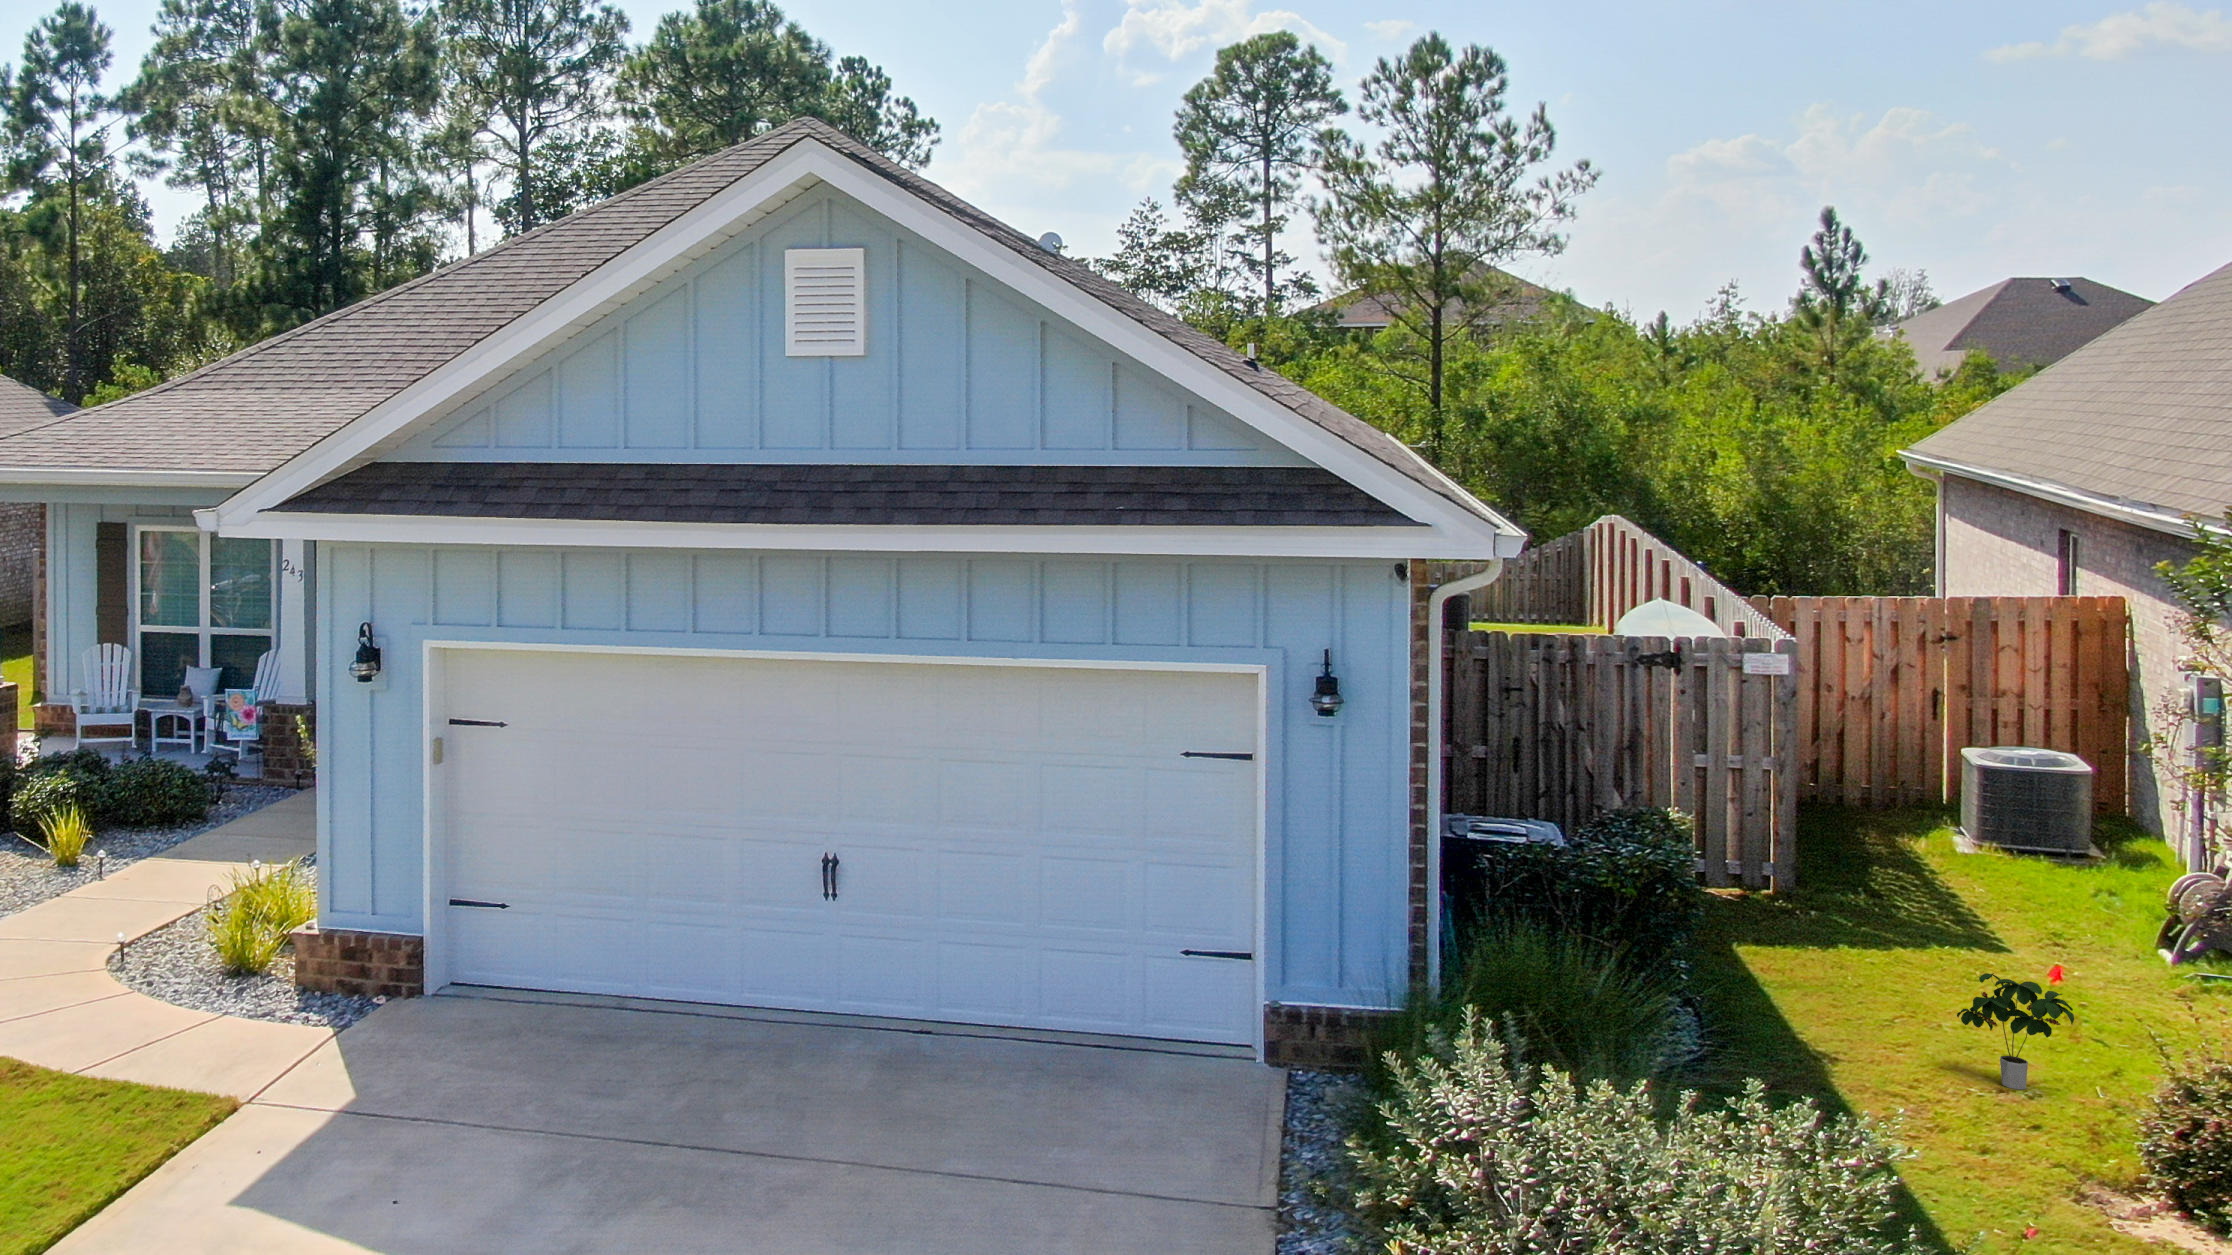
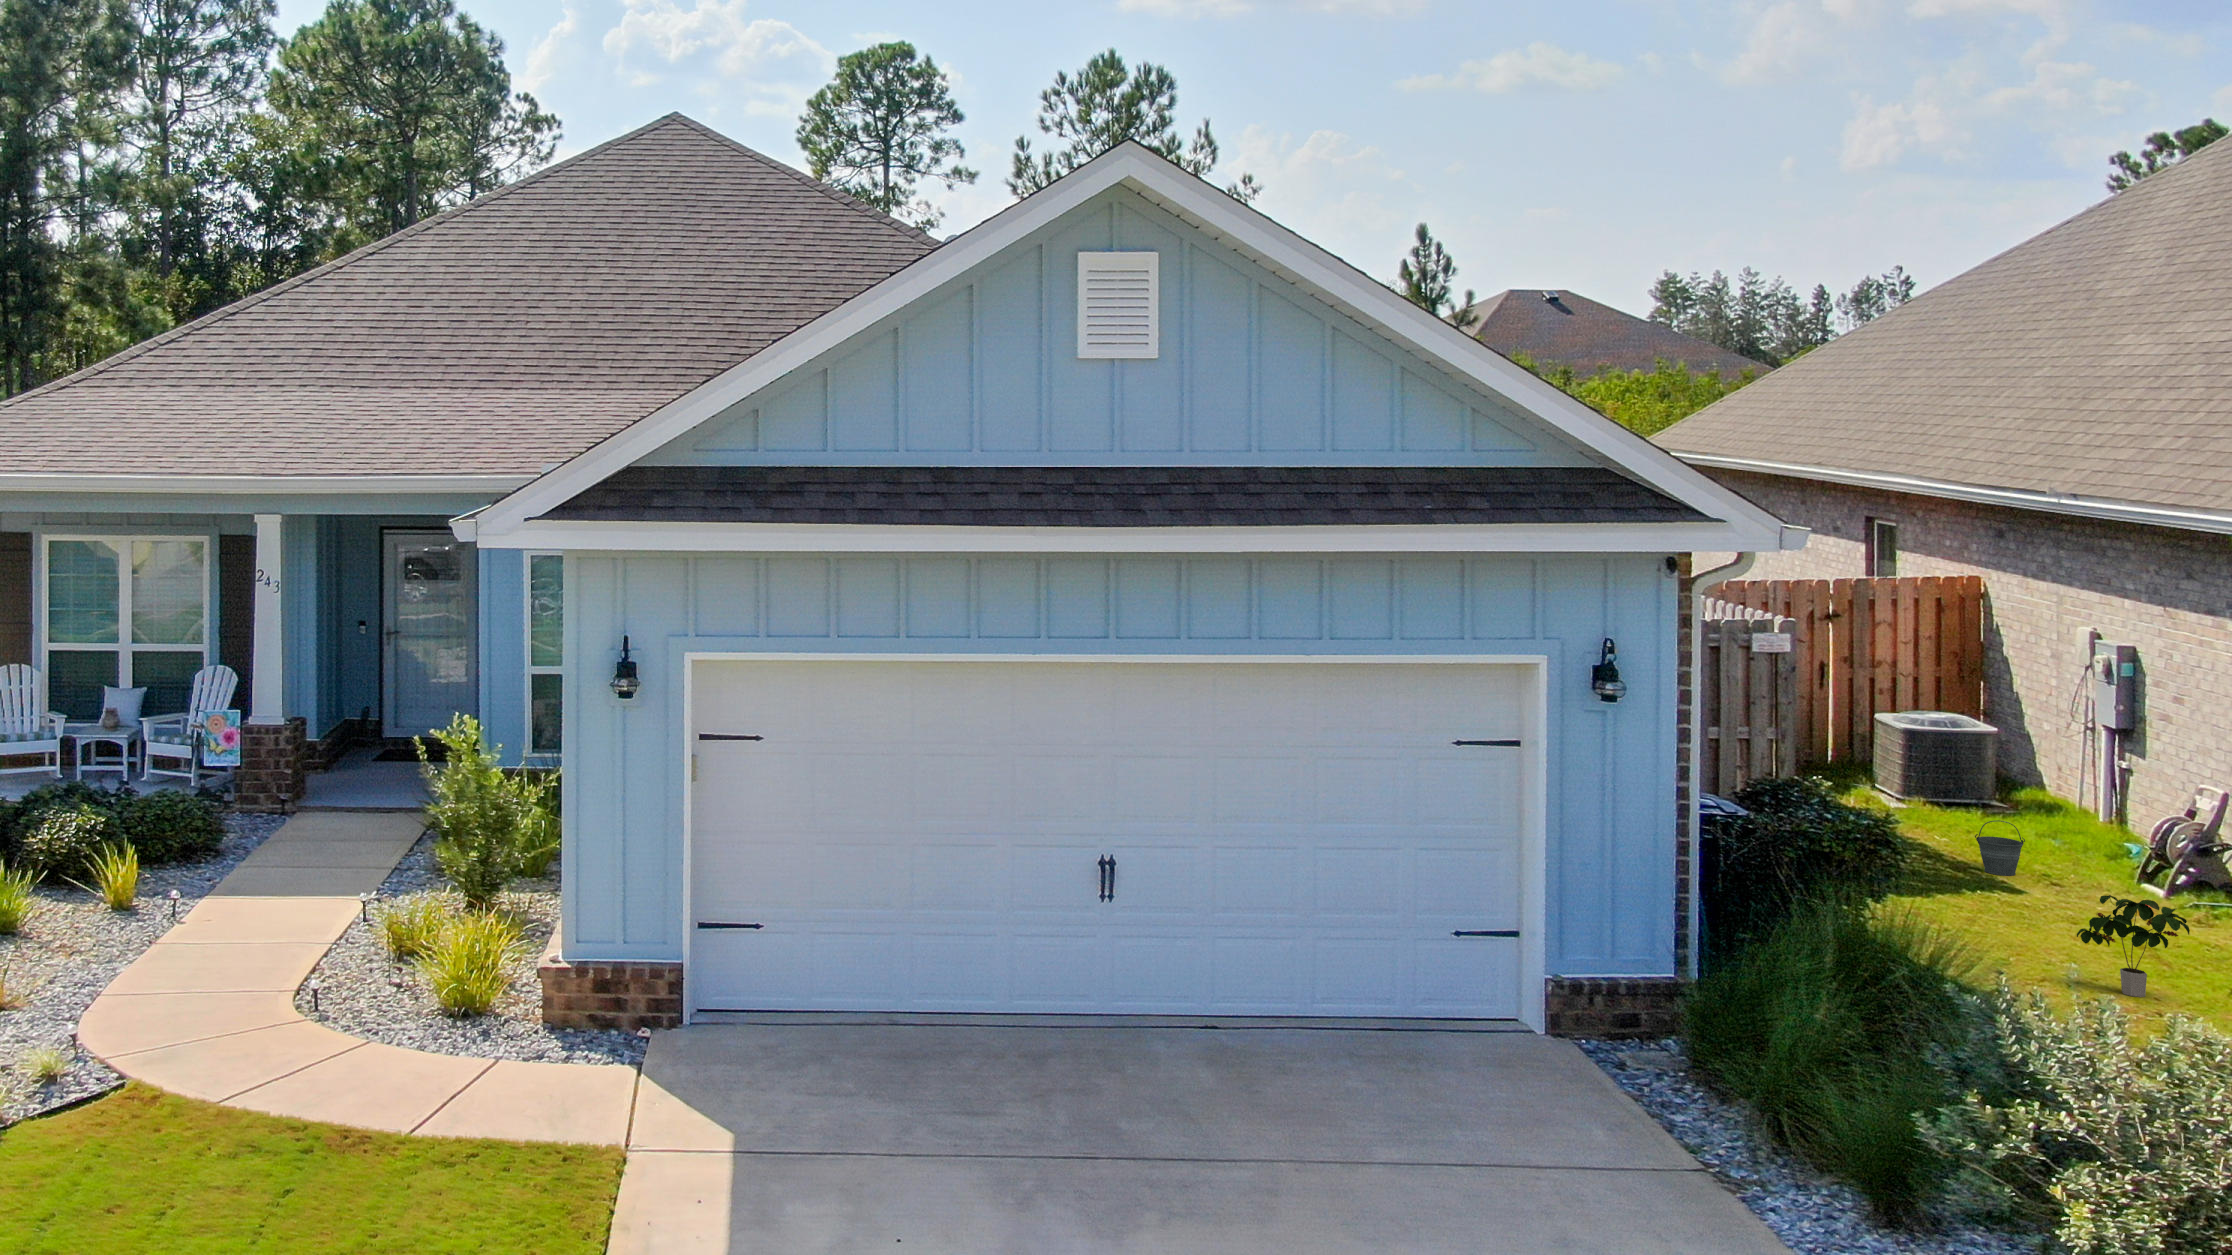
bucket: none [1988,878,2046,941] -> present [1975,820,2025,876]

